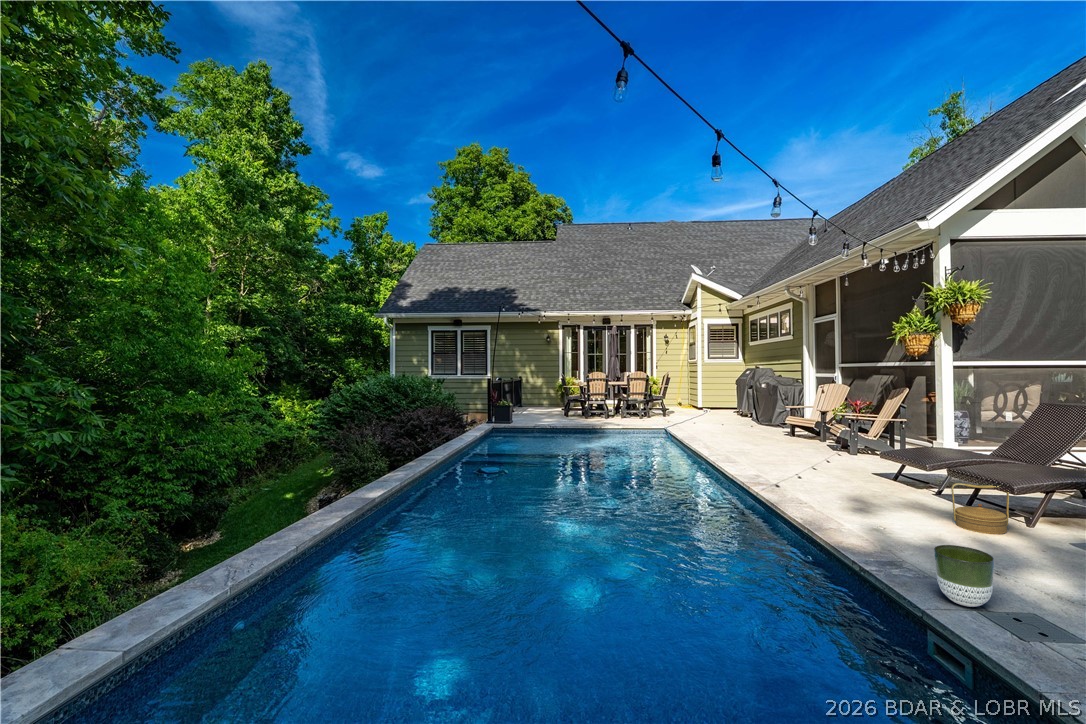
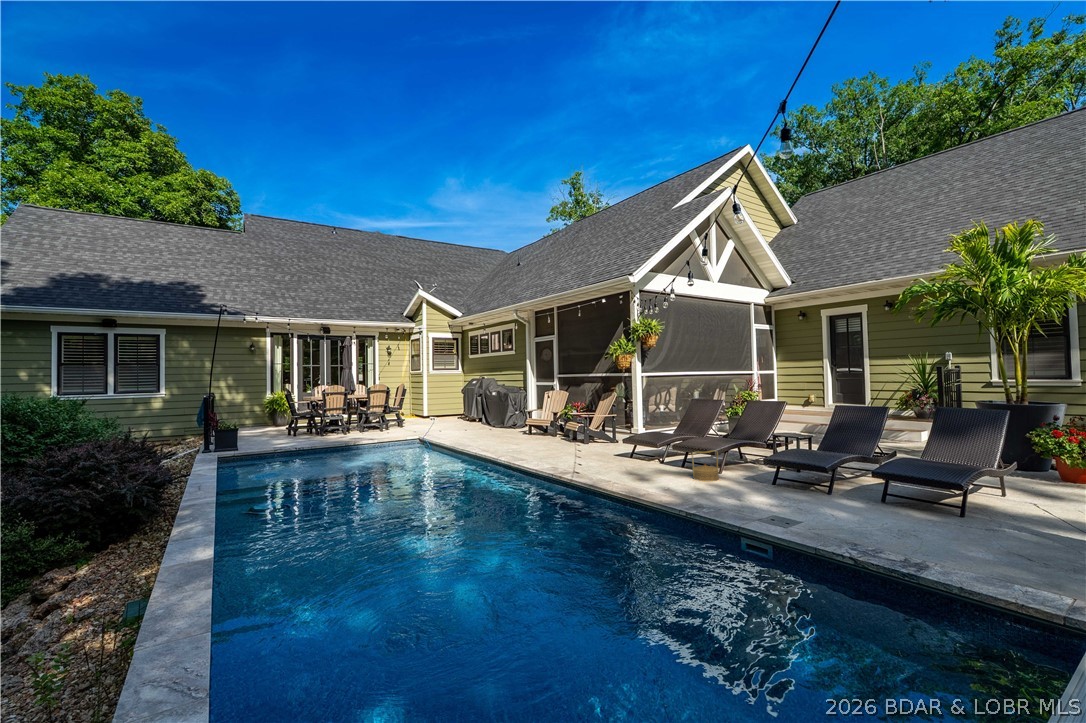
planter: present [934,545,994,607] -> none [737,485,767,520]

